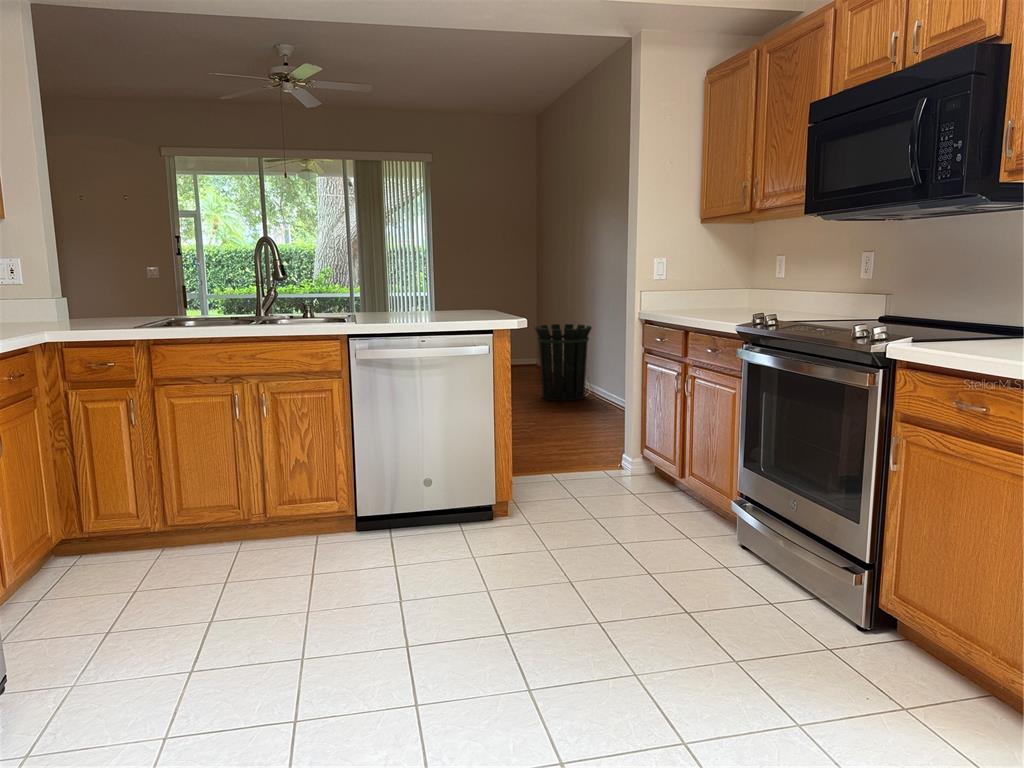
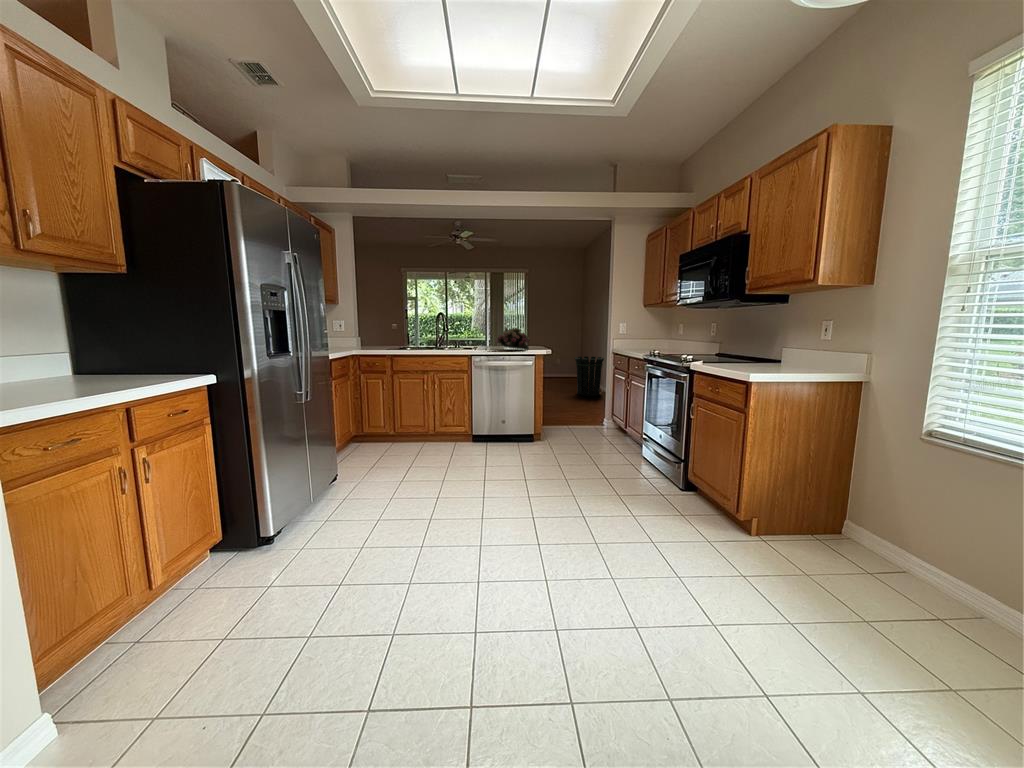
flower arrangement: none [399,268,475,317] -> present [495,328,530,349]

